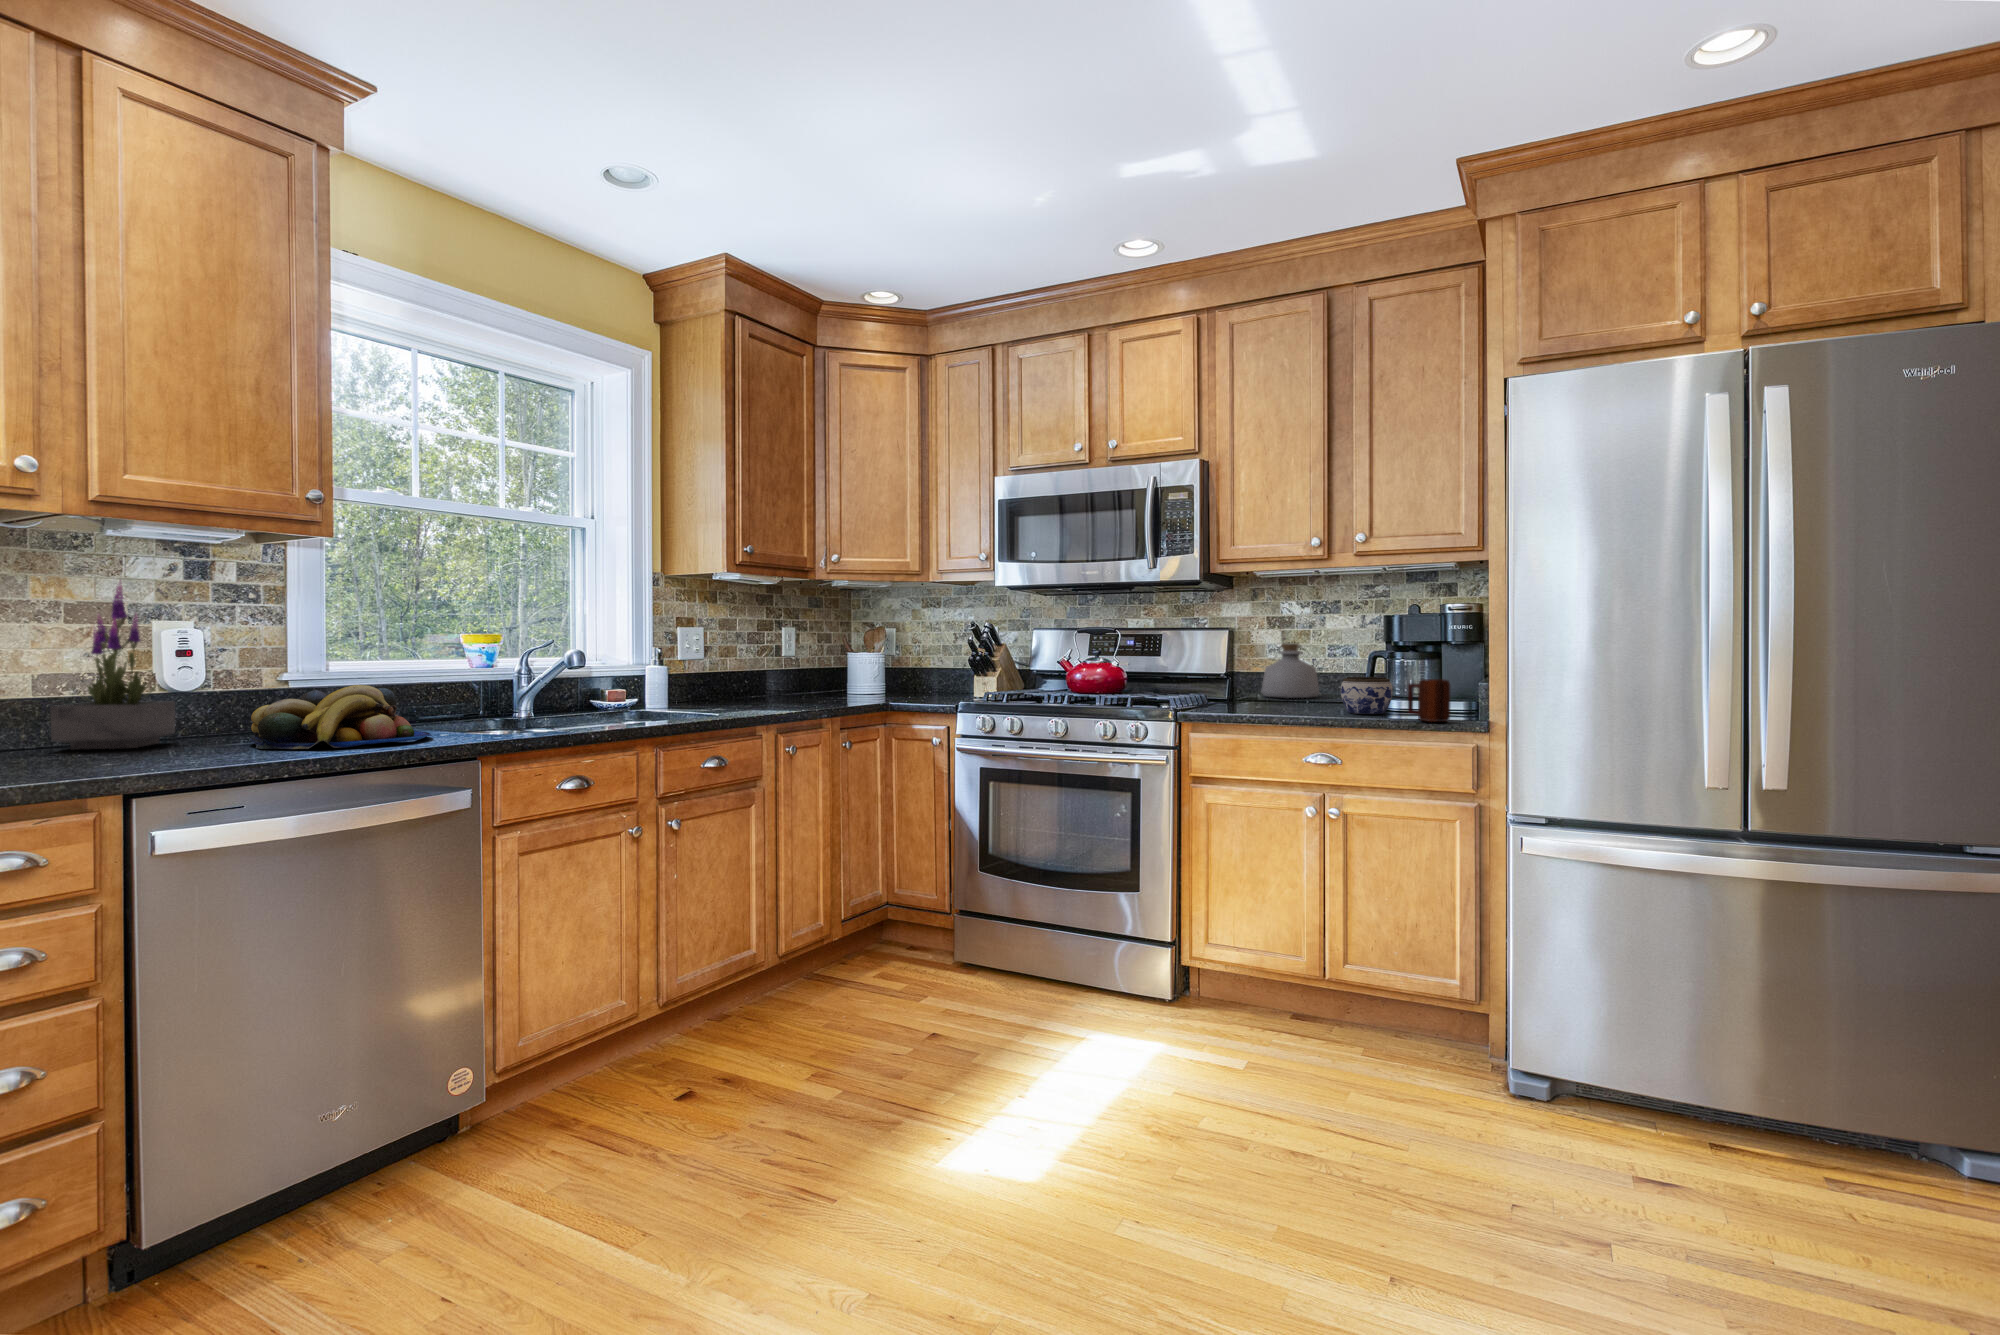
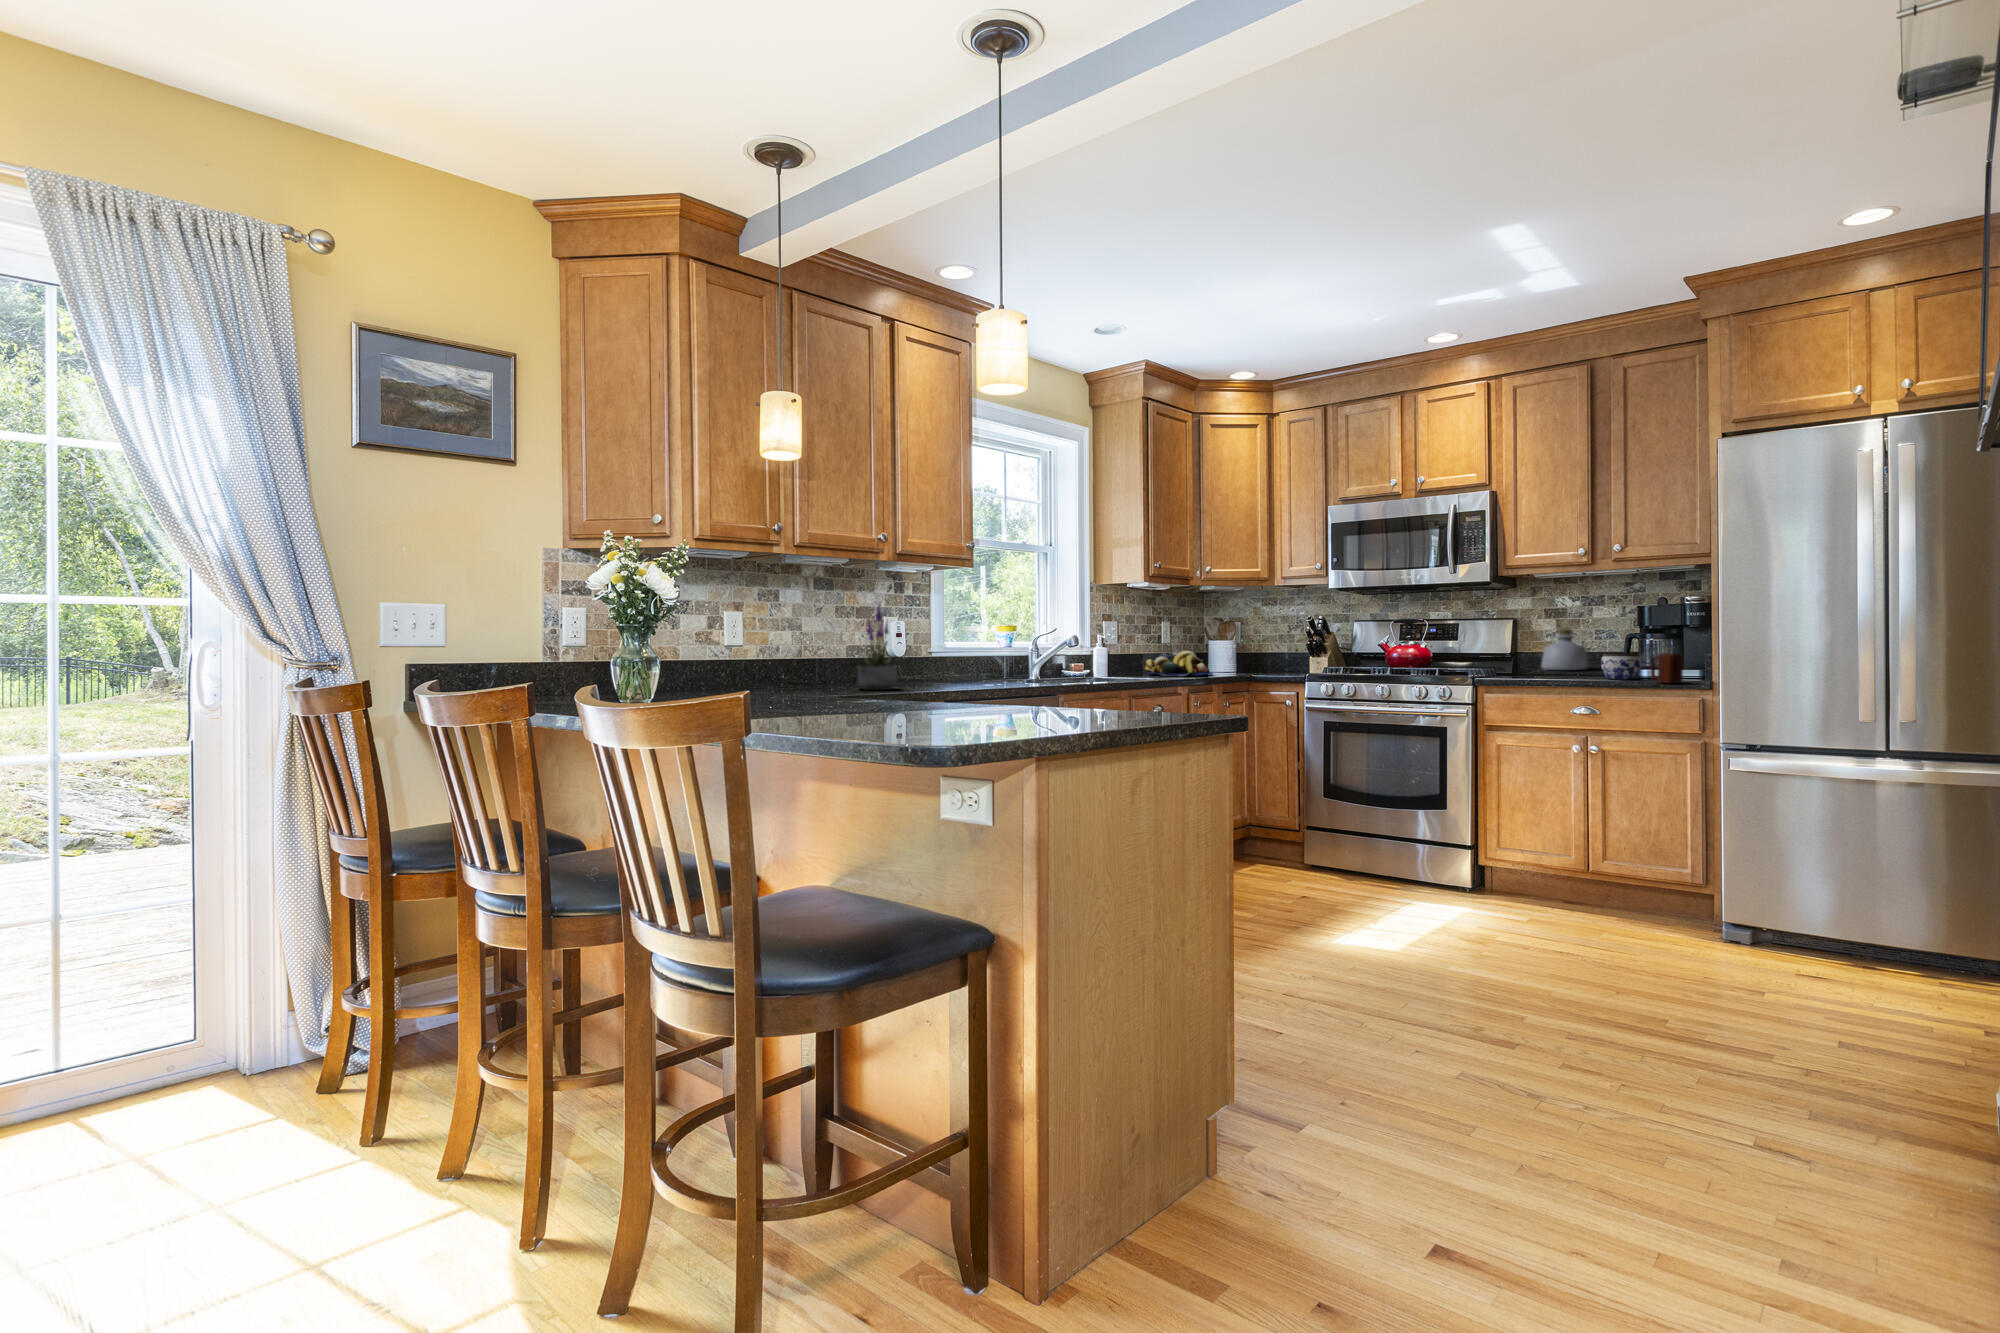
fruit bowl: present [249,685,432,749] -> present [1145,651,1213,676]

